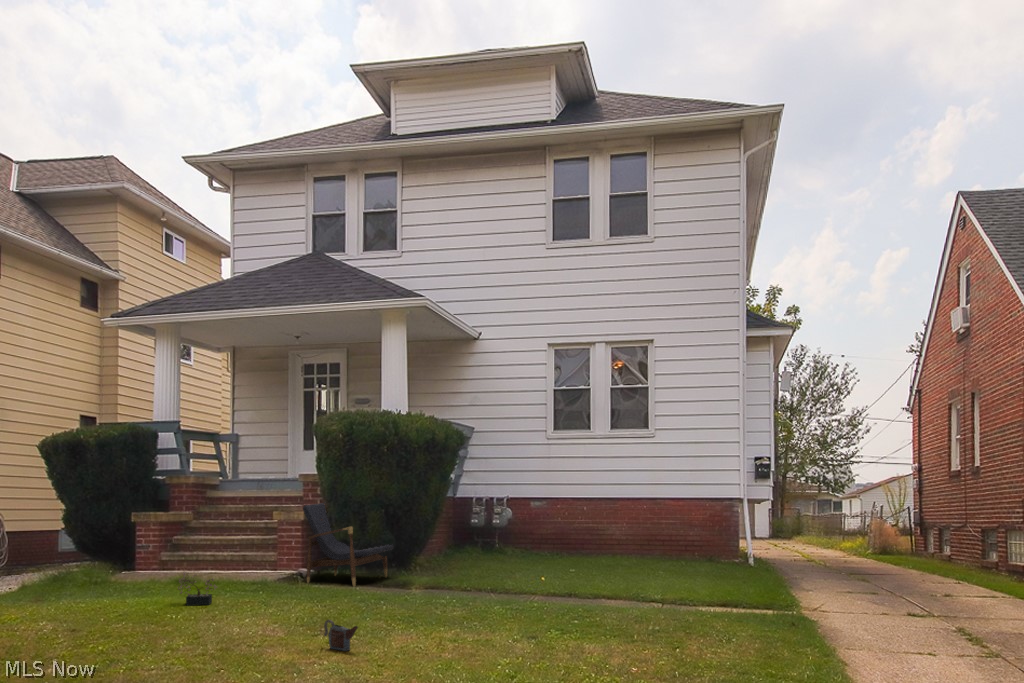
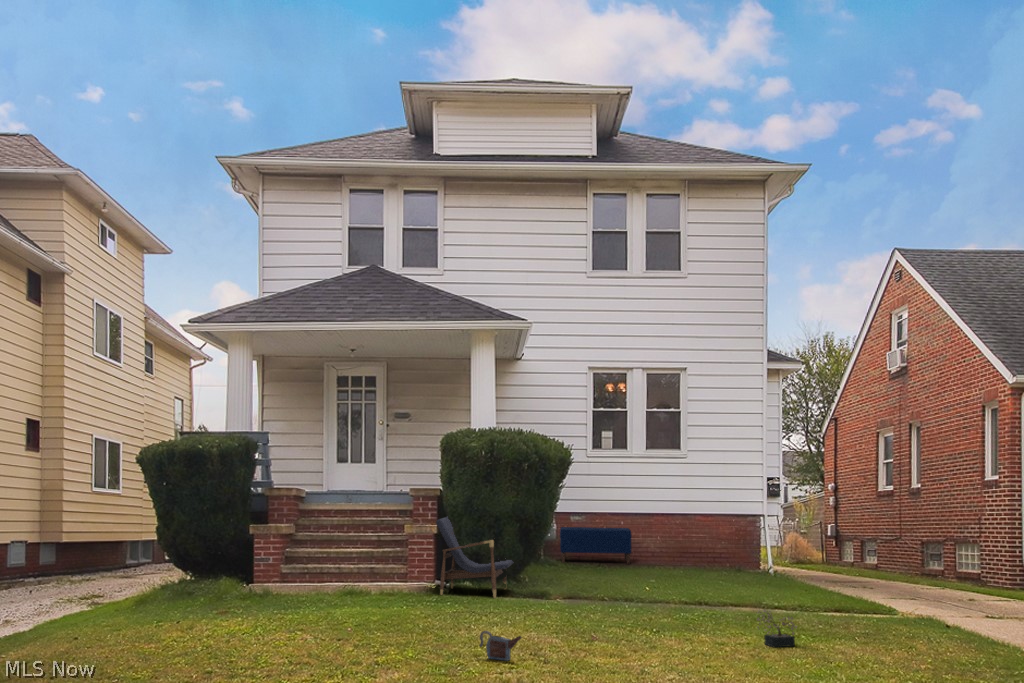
bench: none [517,512,596,550] -> present [560,527,632,564]
decorative plant: present [178,572,217,606] -> present [757,610,797,647]
watering can: present [324,620,358,651] -> present [480,631,522,661]

